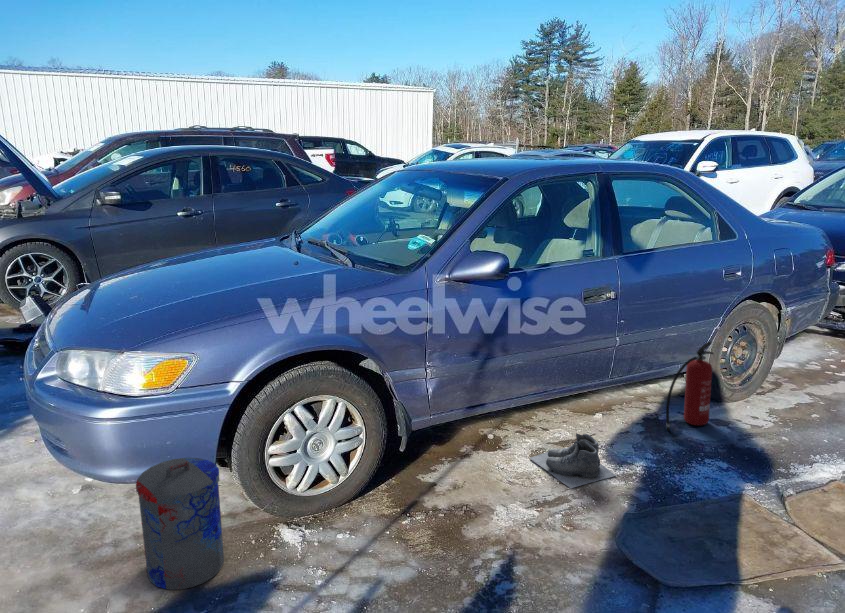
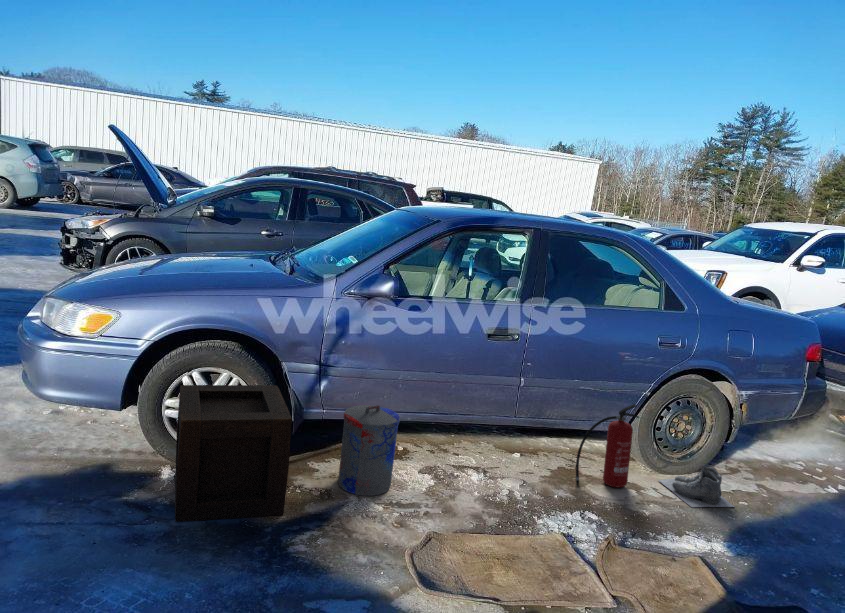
wooden crate: none [292,402,457,593] -> present [175,385,292,522]
boots: present [530,433,616,489] -> present [658,465,734,507]
trash can: present [136,458,224,590] -> present [338,405,400,496]

